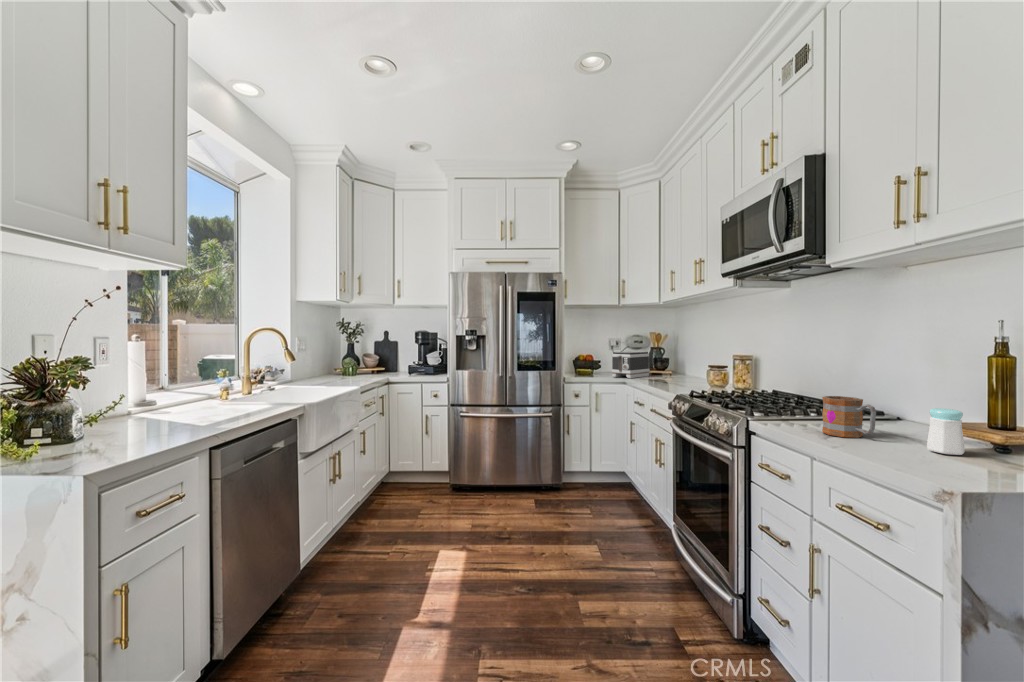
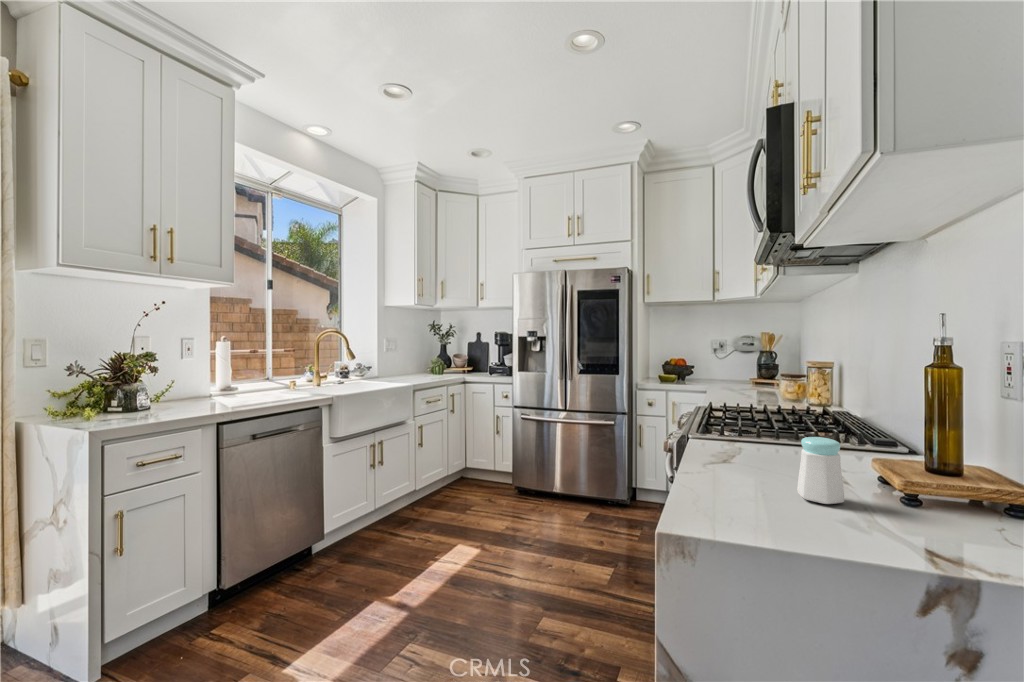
toaster: present [612,351,650,378] -> none [696,356,750,389]
mug: present [822,396,876,438] -> none [732,414,779,471]

